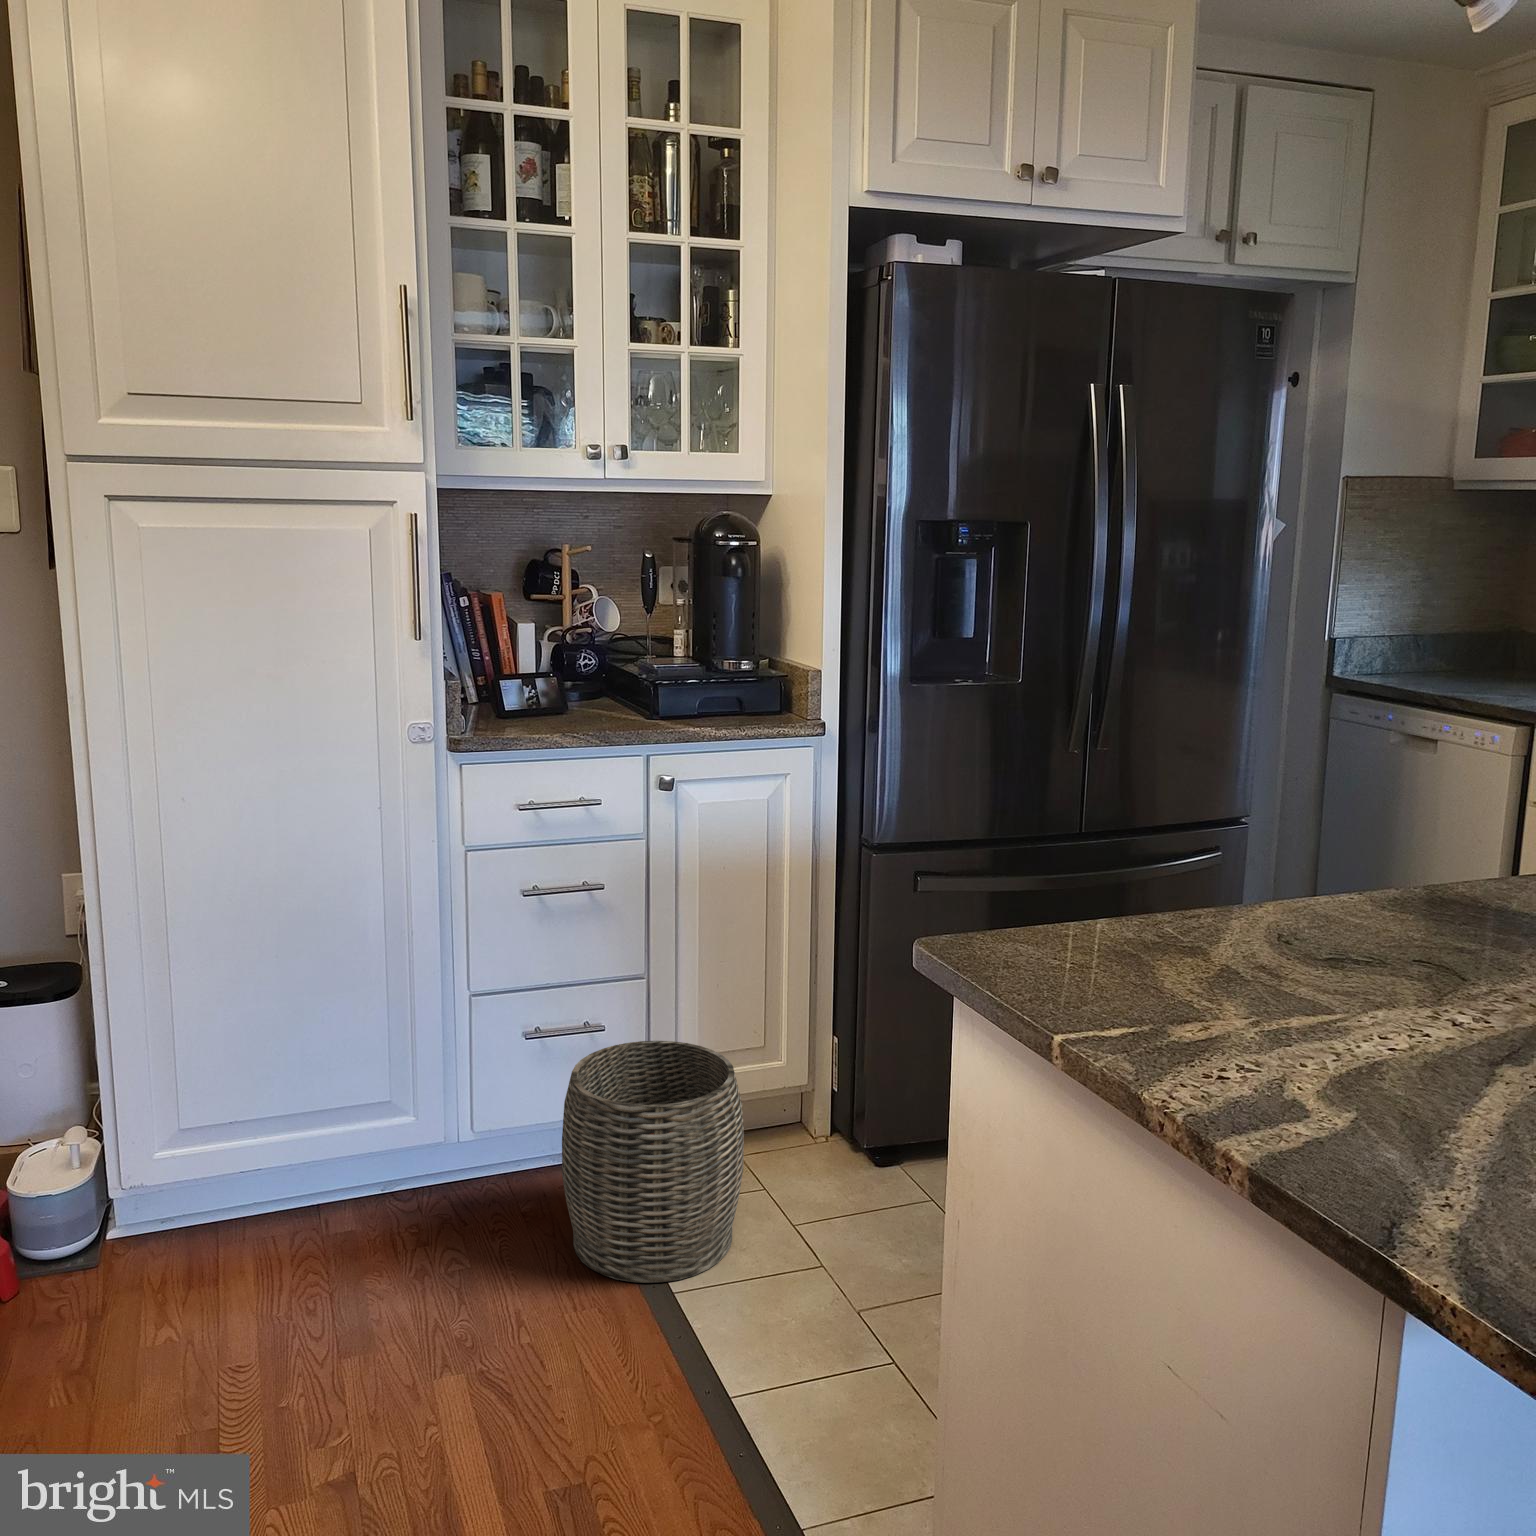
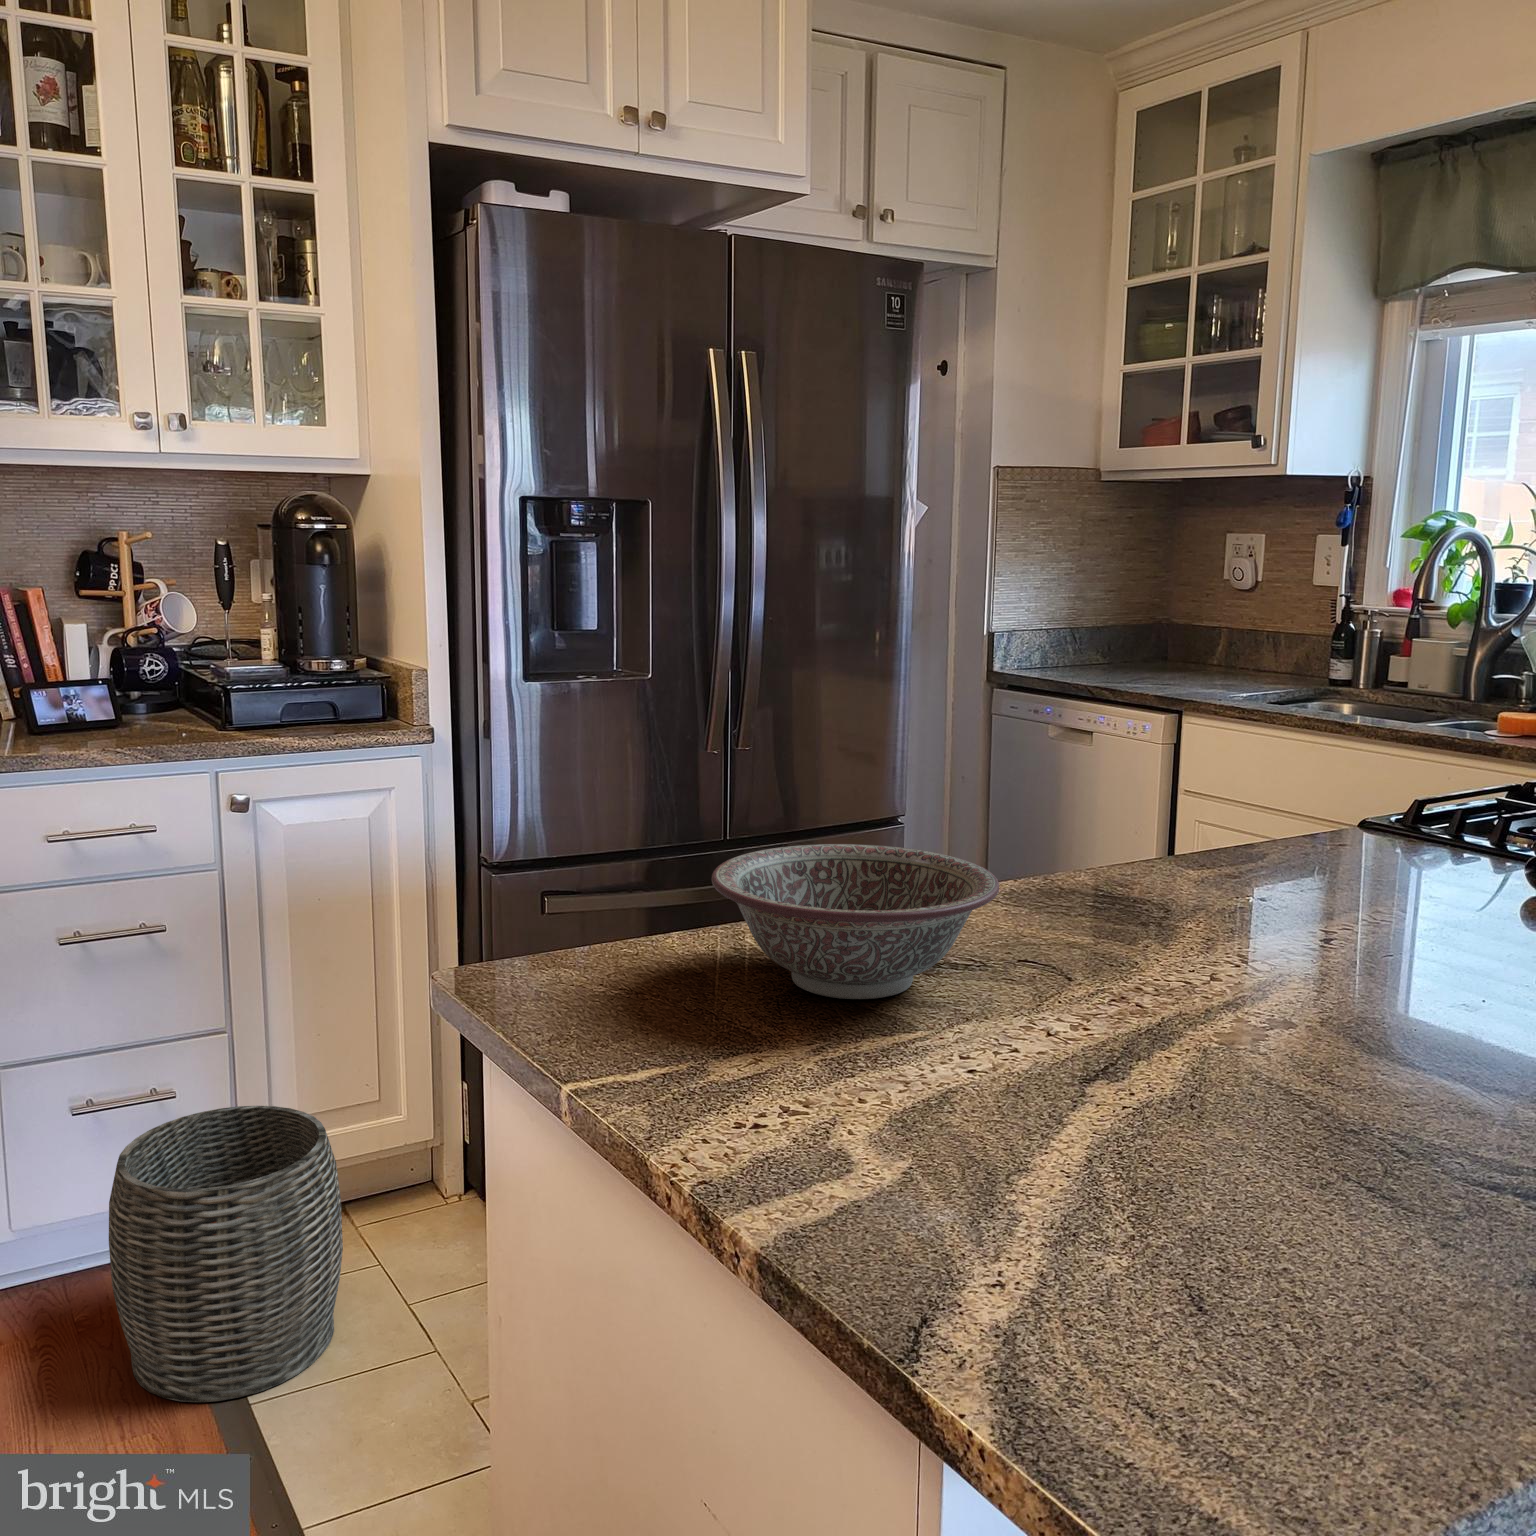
decorative bowl: none [1155,855,1411,987] -> present [712,844,999,999]

